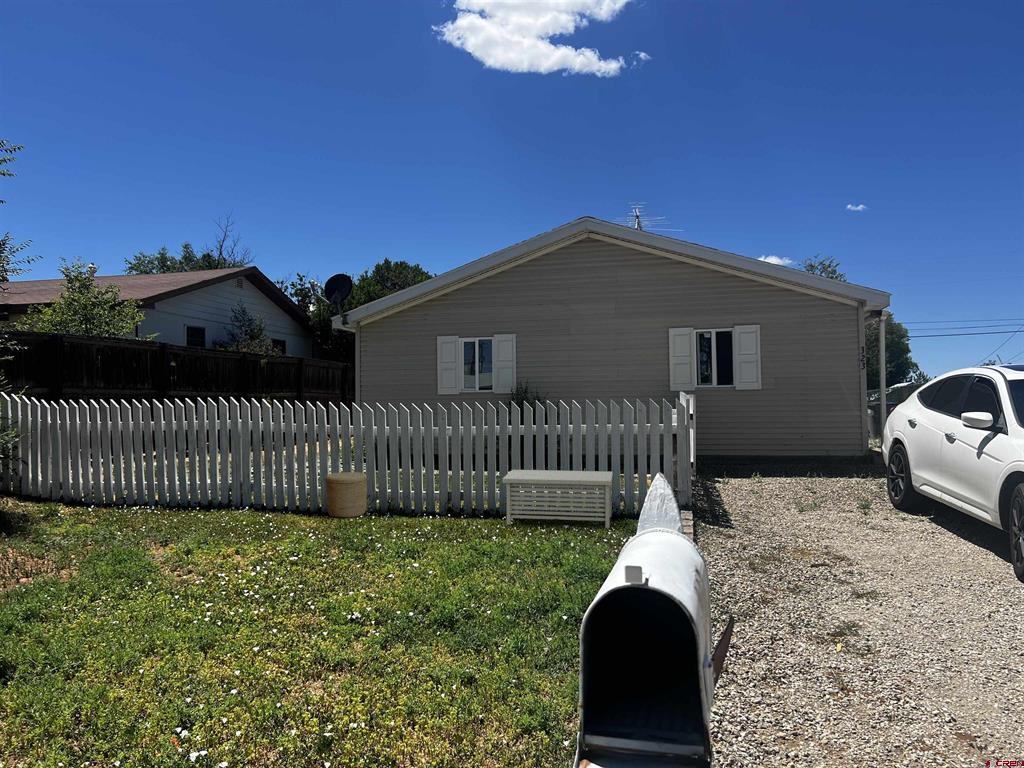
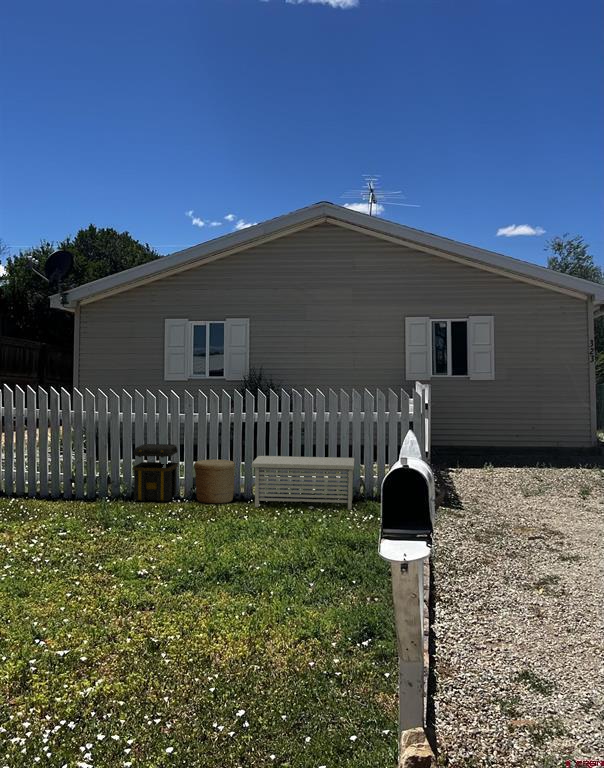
toolbox: none [383,458,431,518] -> present [133,444,178,502]
woven basket: present [325,472,367,517] -> present [194,460,235,504]

